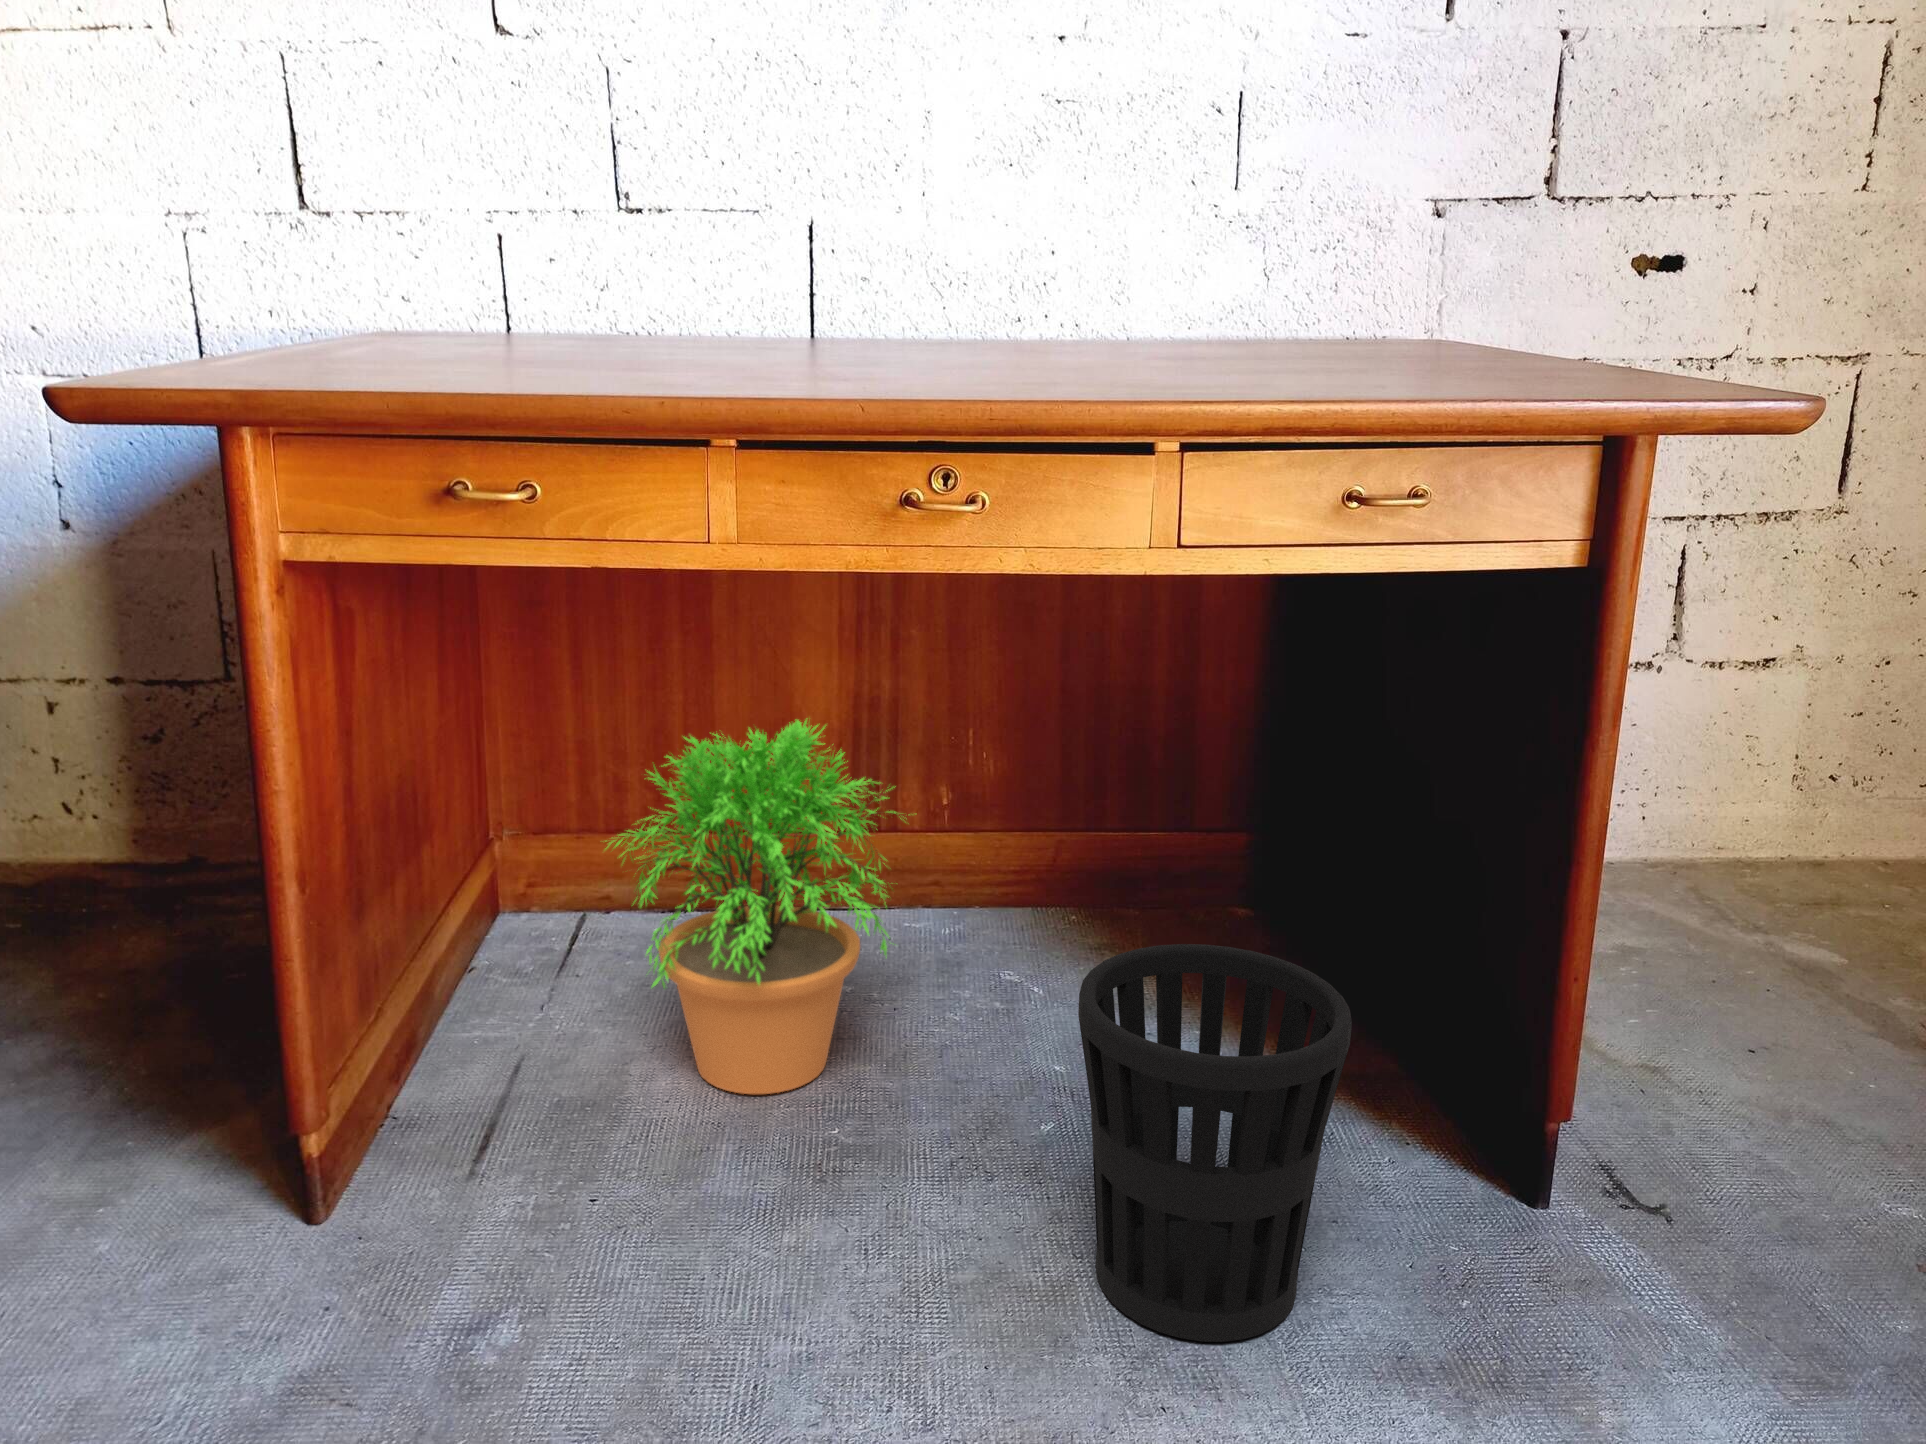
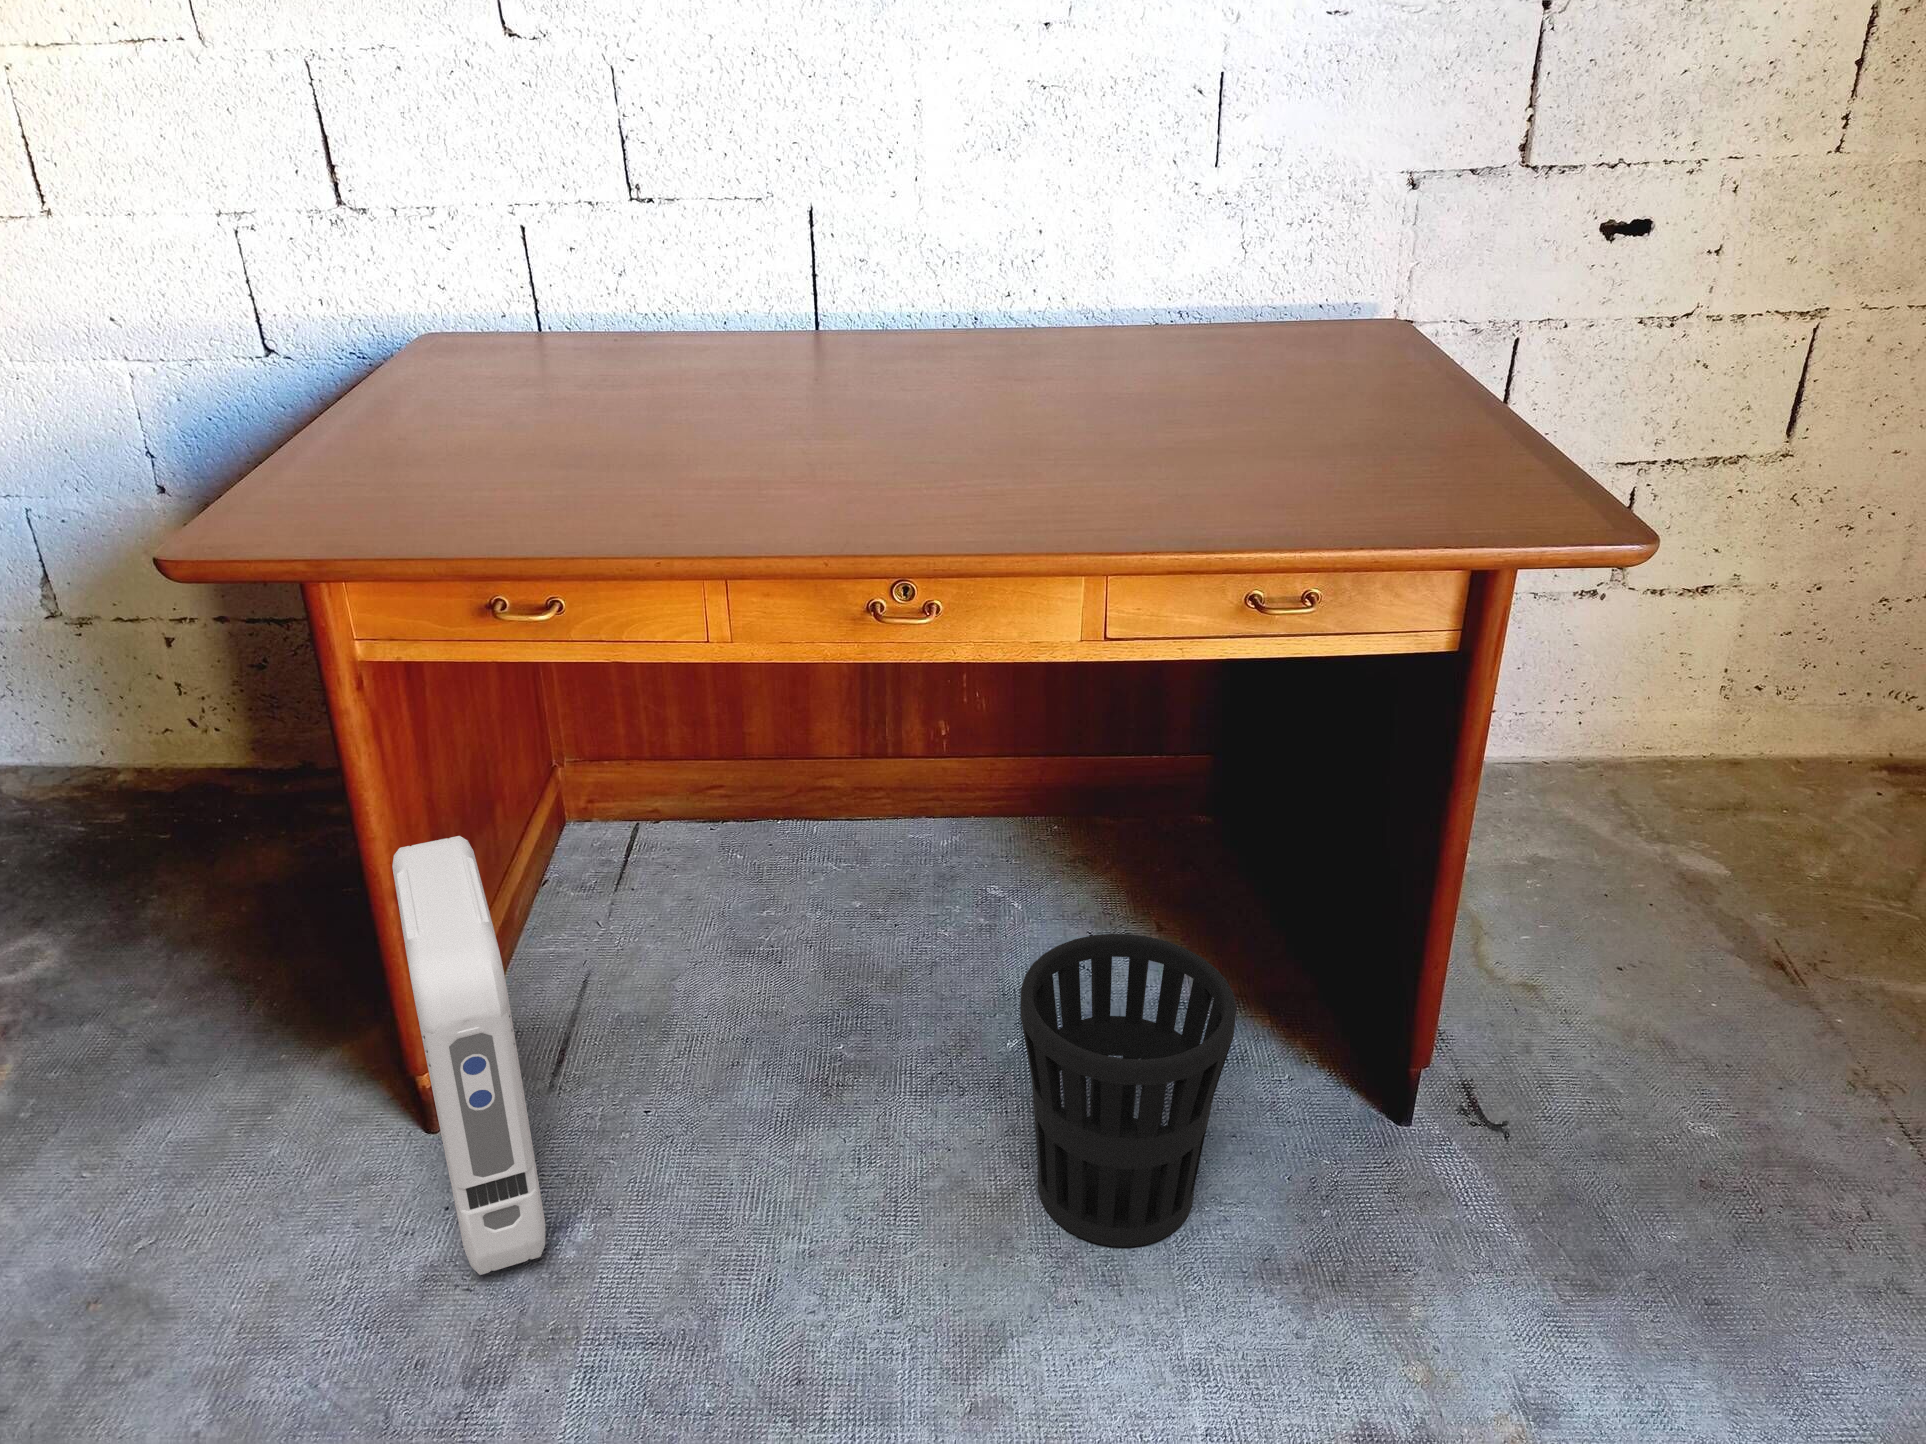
potted plant: present [609,720,896,1094] -> none [640,705,909,1012]
air purifier: none [294,810,458,1381] -> present [392,836,545,1275]

